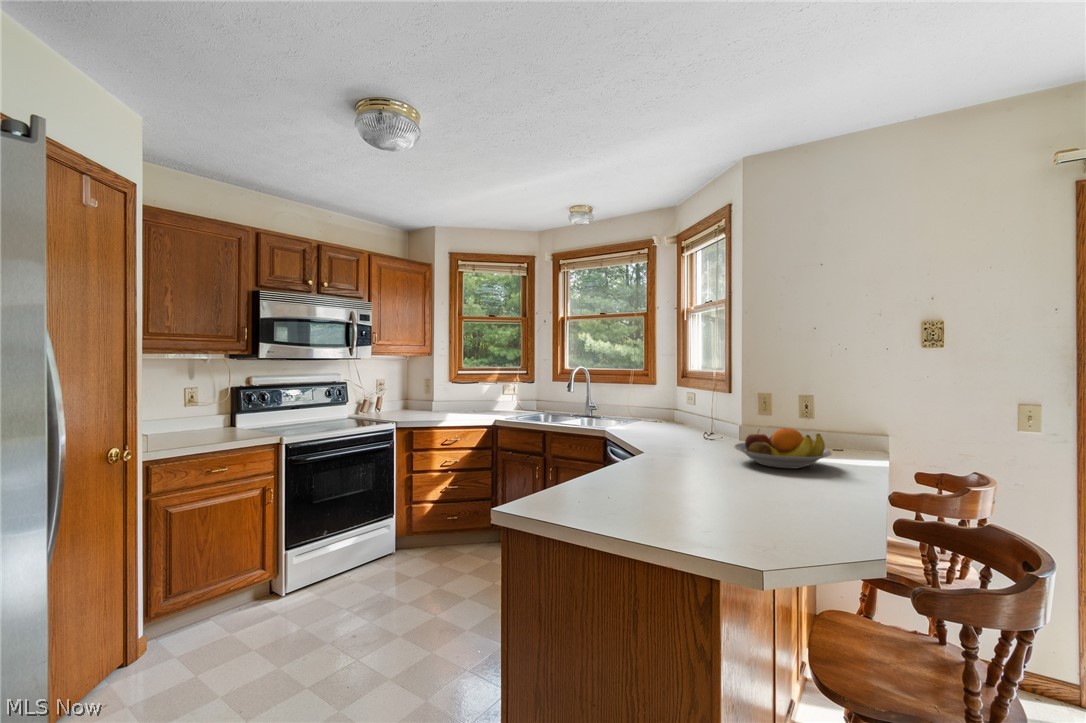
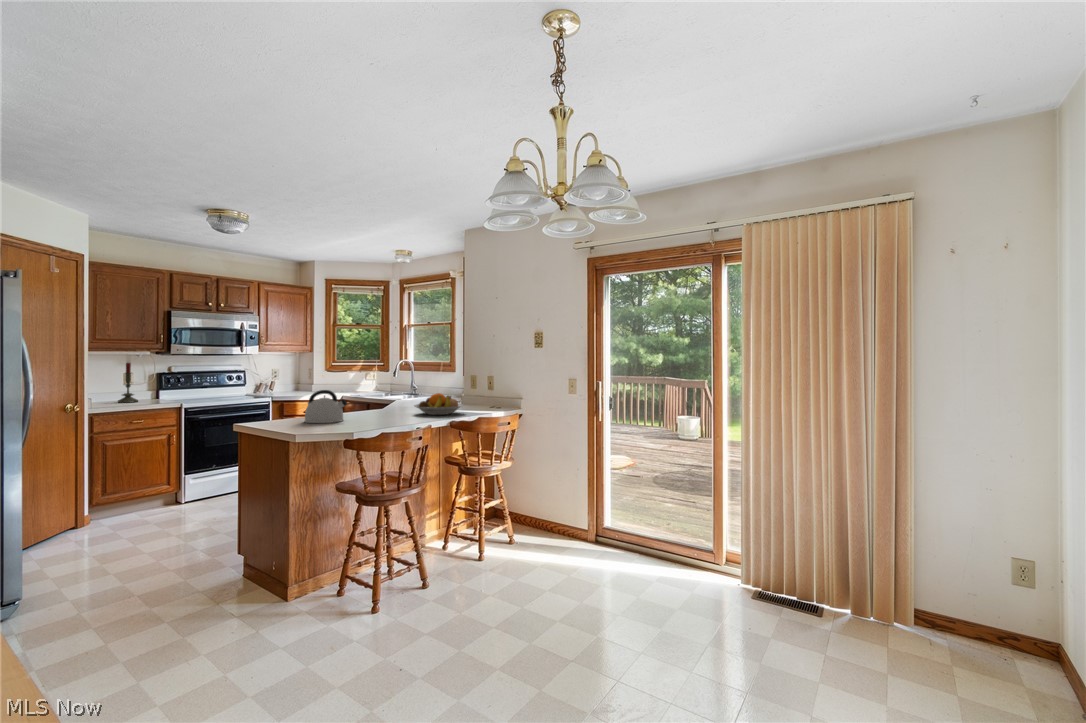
candle: none [180,371,211,437] -> present [118,363,138,403]
kettle: none [609,430,689,502] -> present [305,390,347,423]

